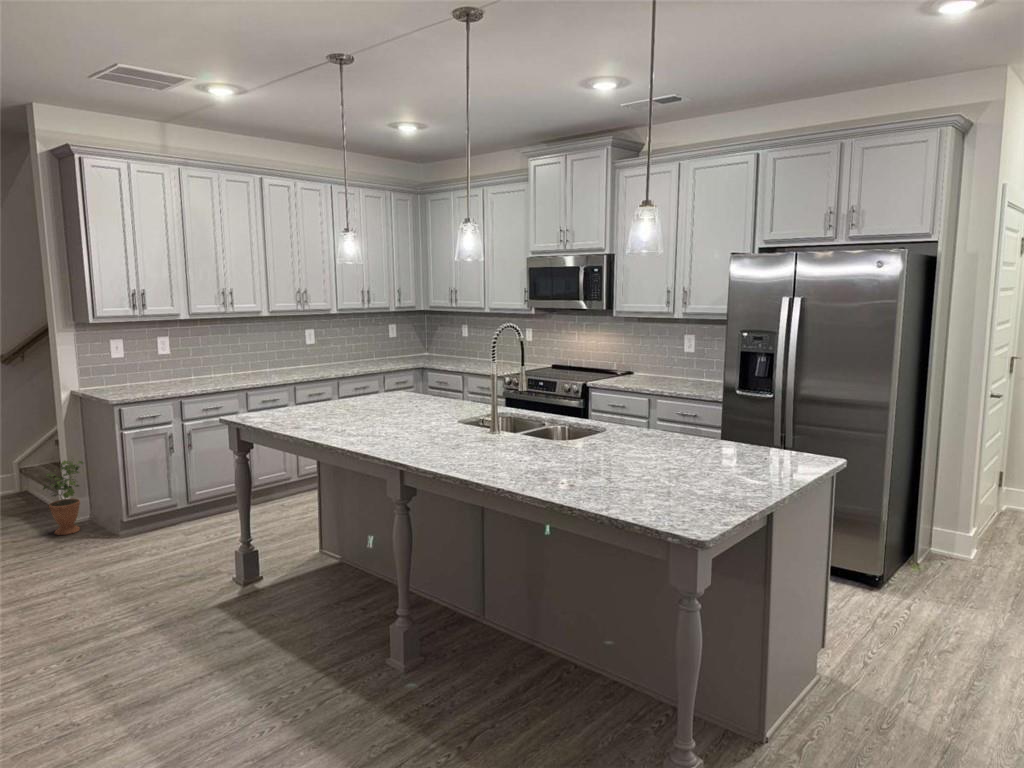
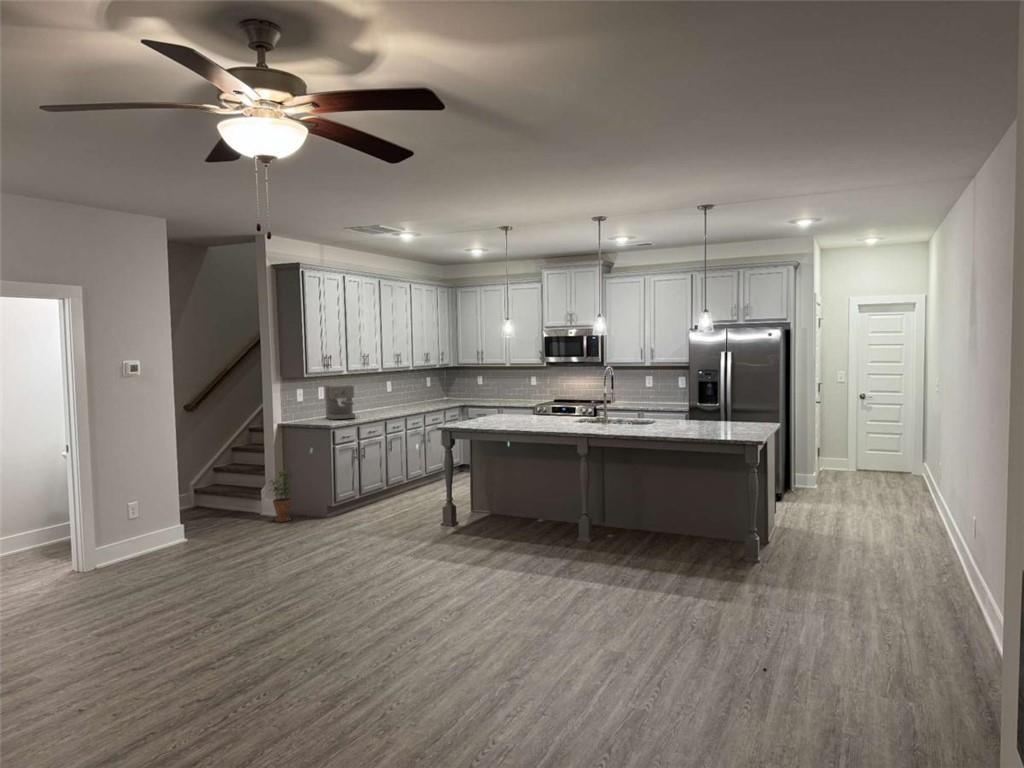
coffee maker: none [147,335,197,388] -> present [325,384,355,420]

